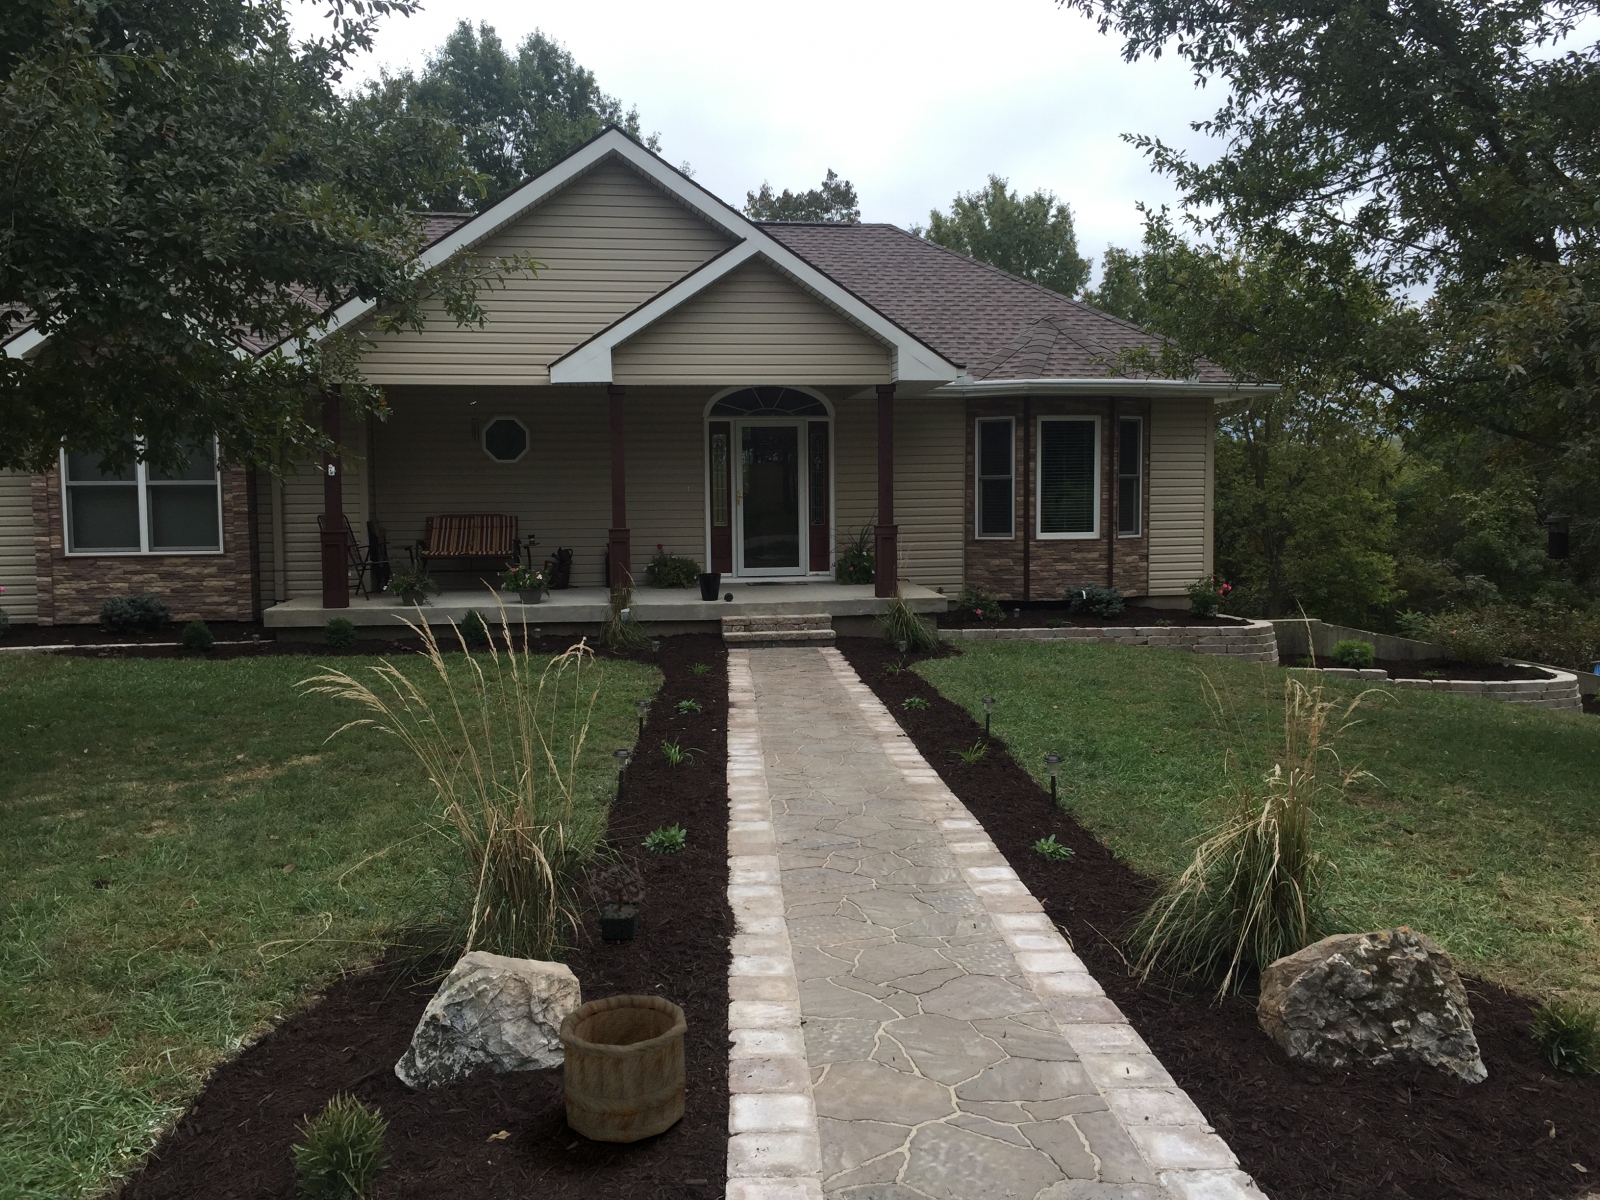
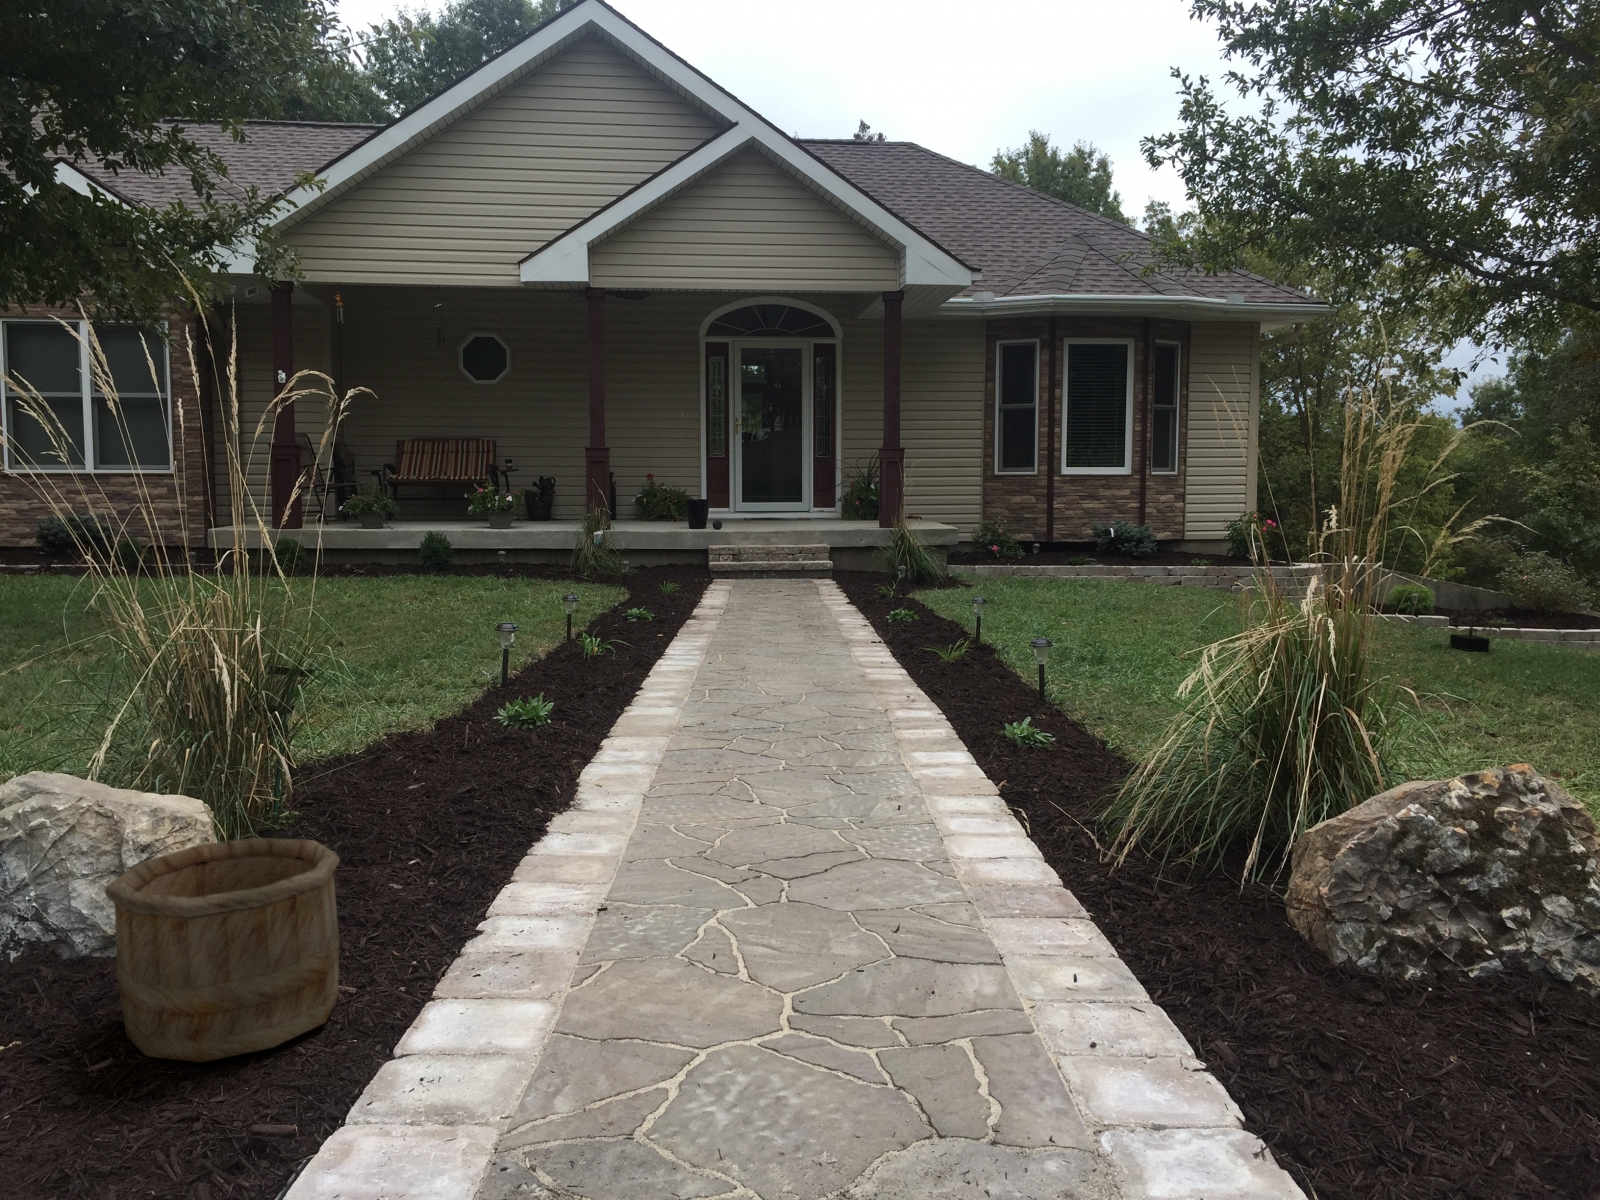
decorative plant: present [588,863,650,939] -> present [1449,604,1500,651]

